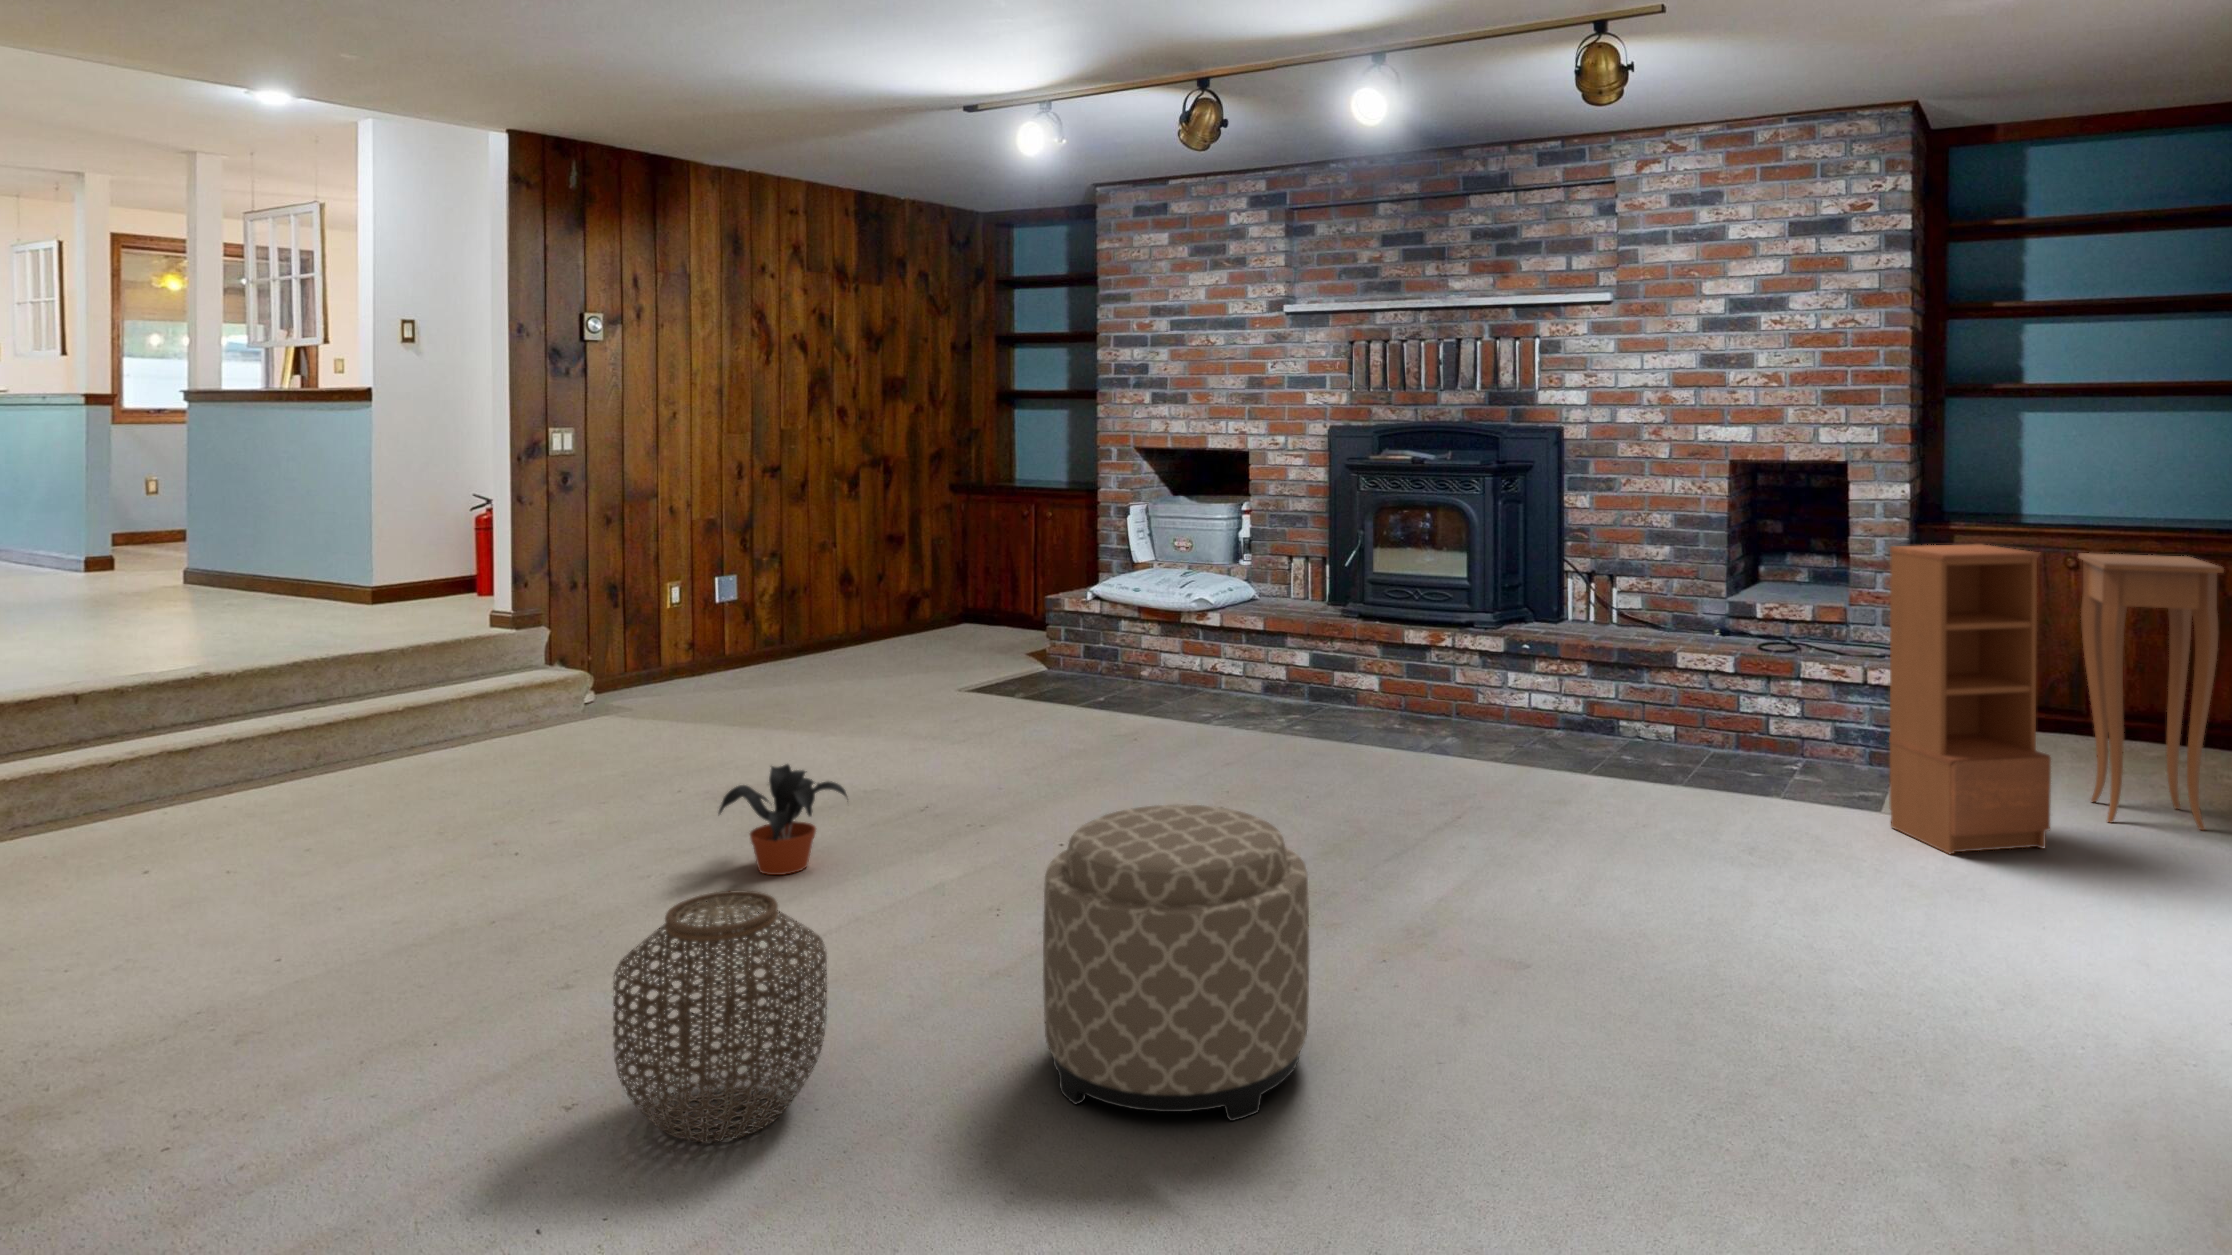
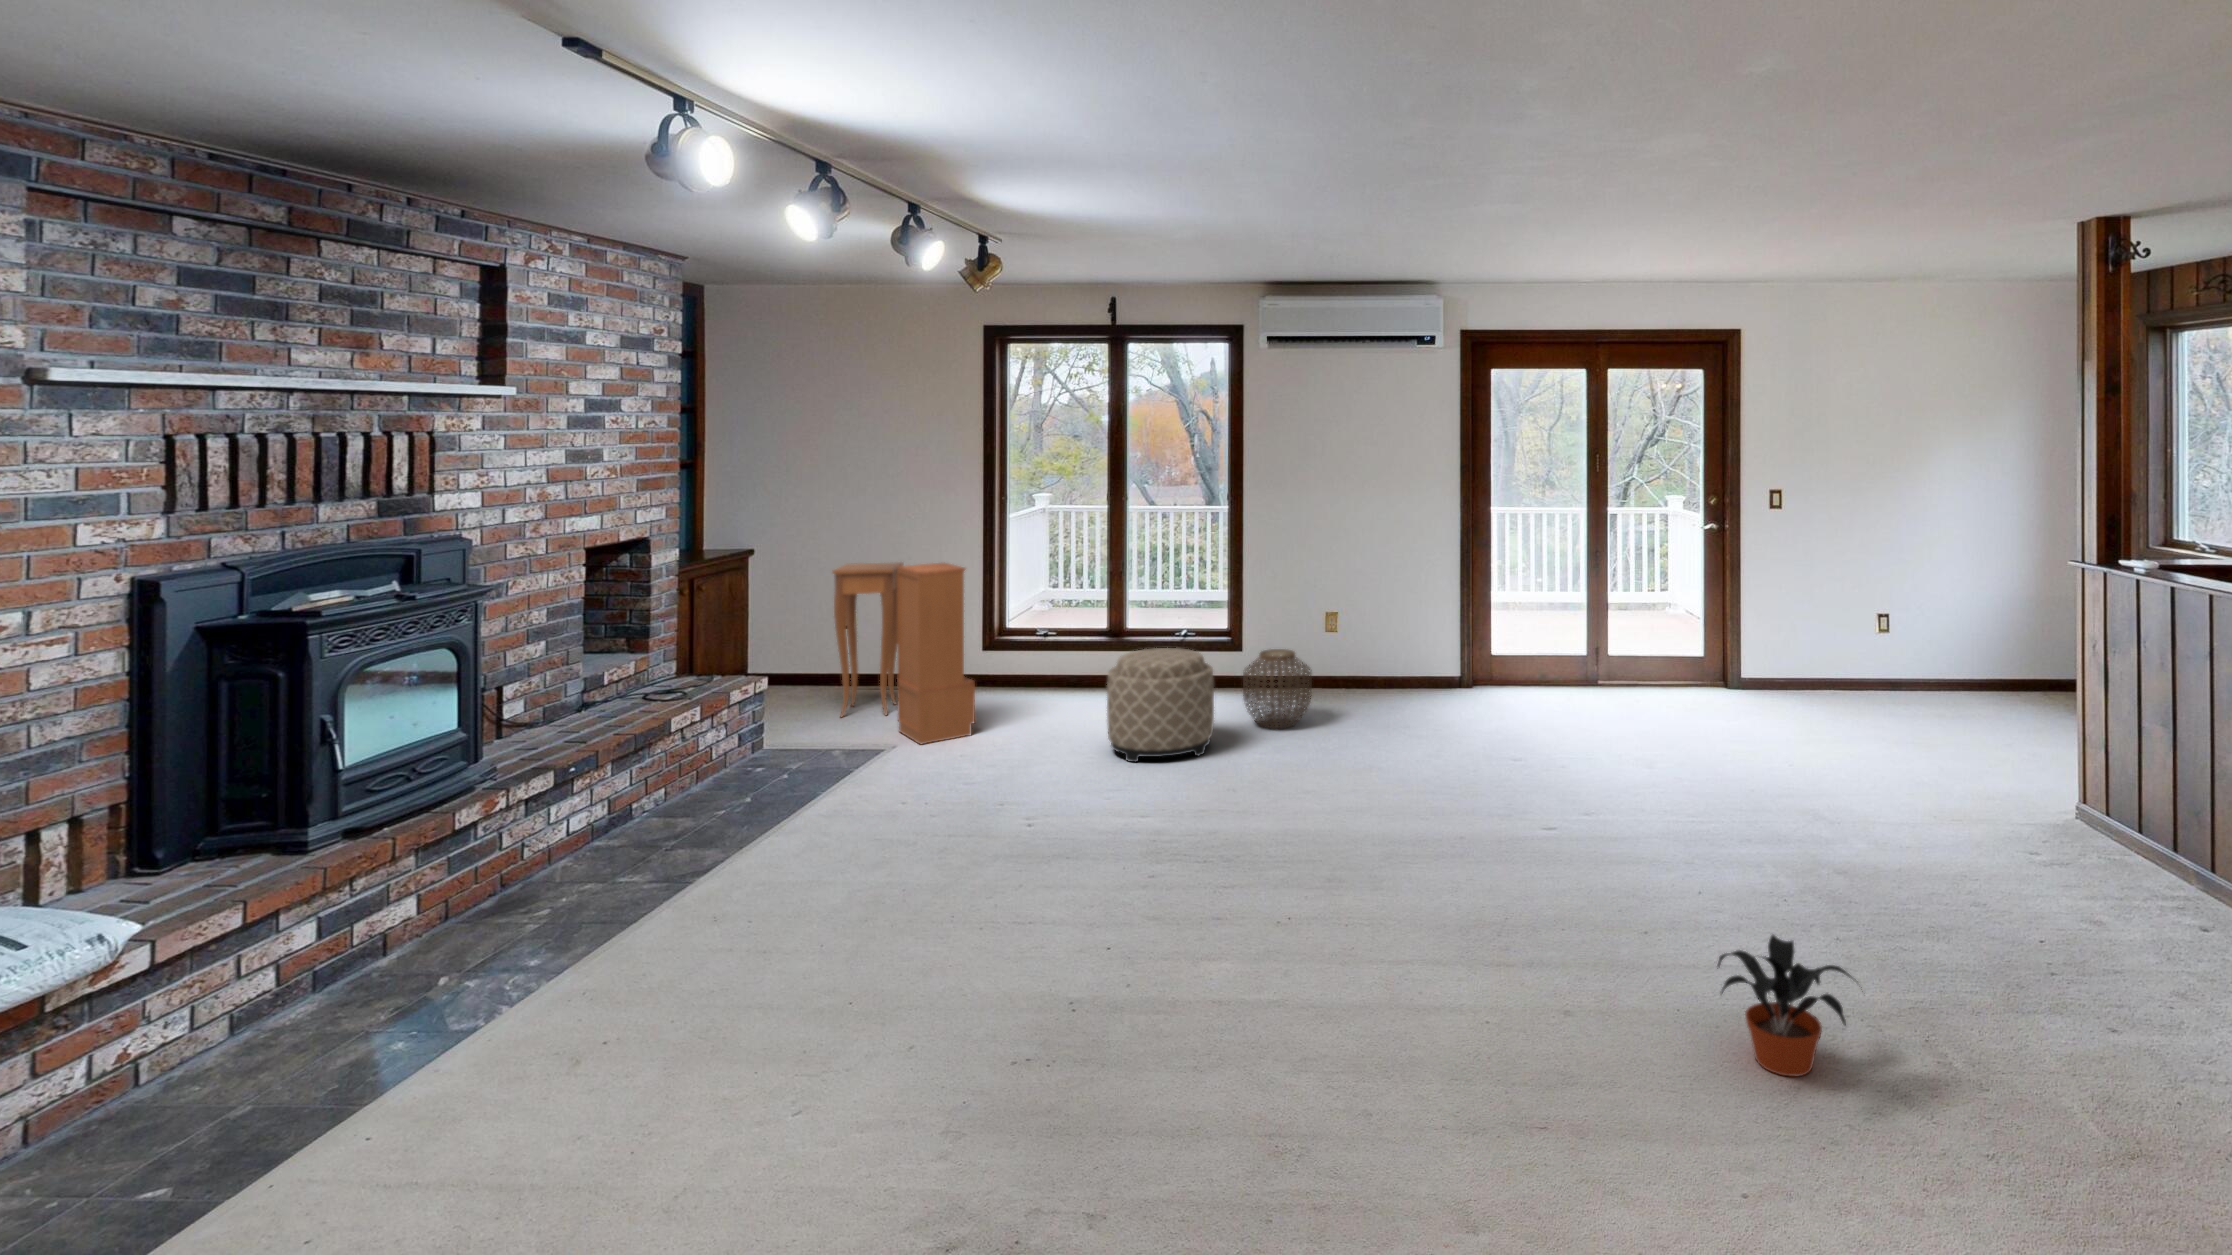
potted plant: present [719,764,847,875] -> present [1718,935,1852,1077]
ottoman: present [1043,805,1309,1121] -> present [1107,648,1214,762]
woven basket: present [613,890,827,1142] -> present [1243,649,1312,729]

